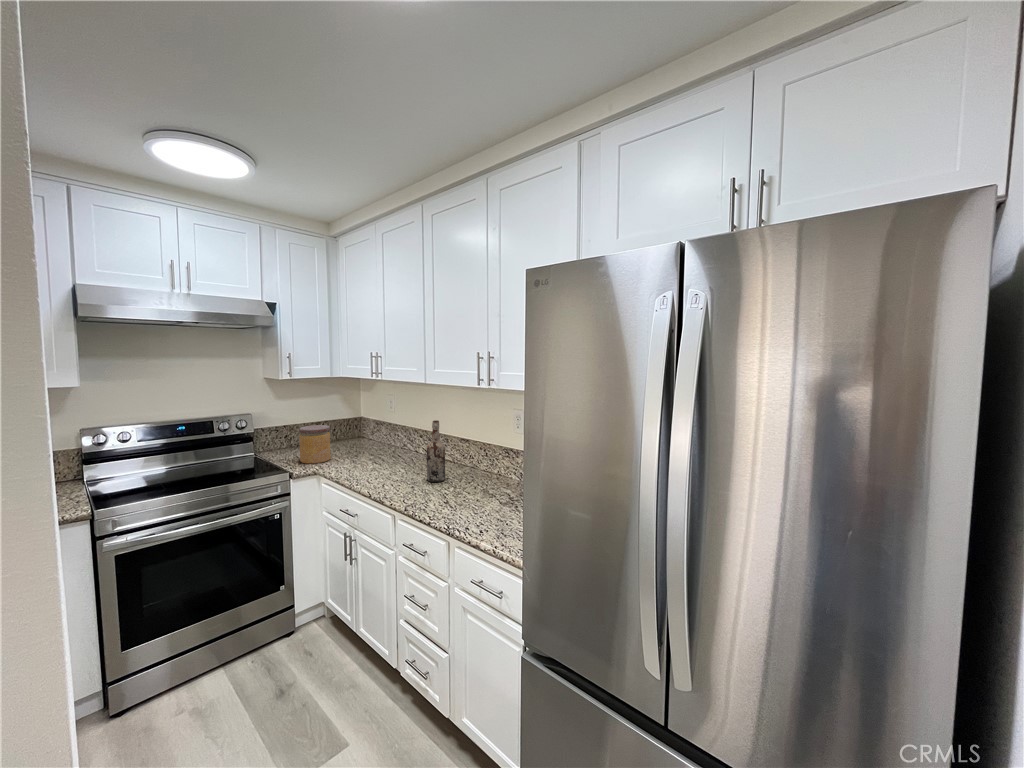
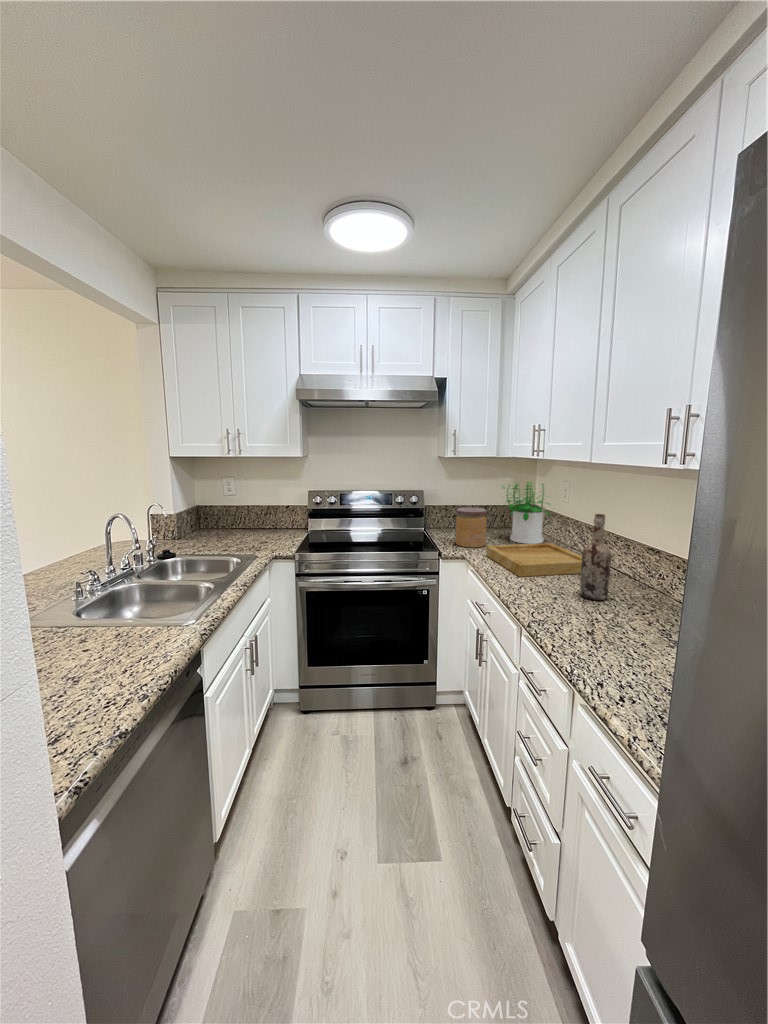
potted plant: none [336,397,382,451] -> present [504,482,550,544]
tray: none [338,447,428,478] -> present [486,543,582,577]

